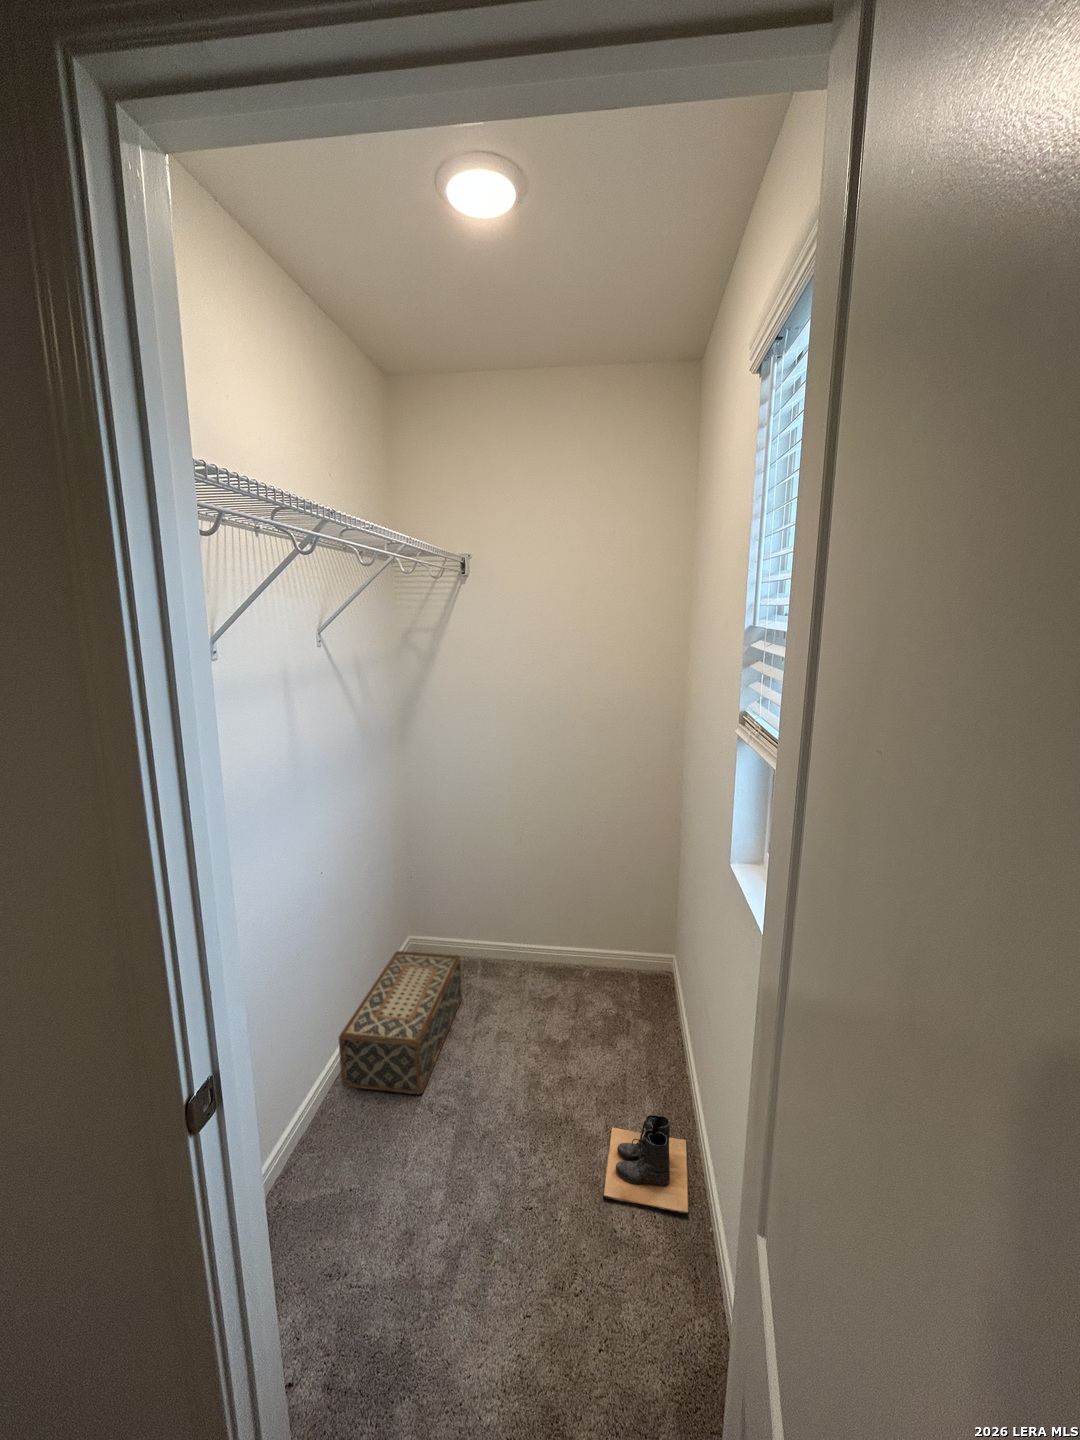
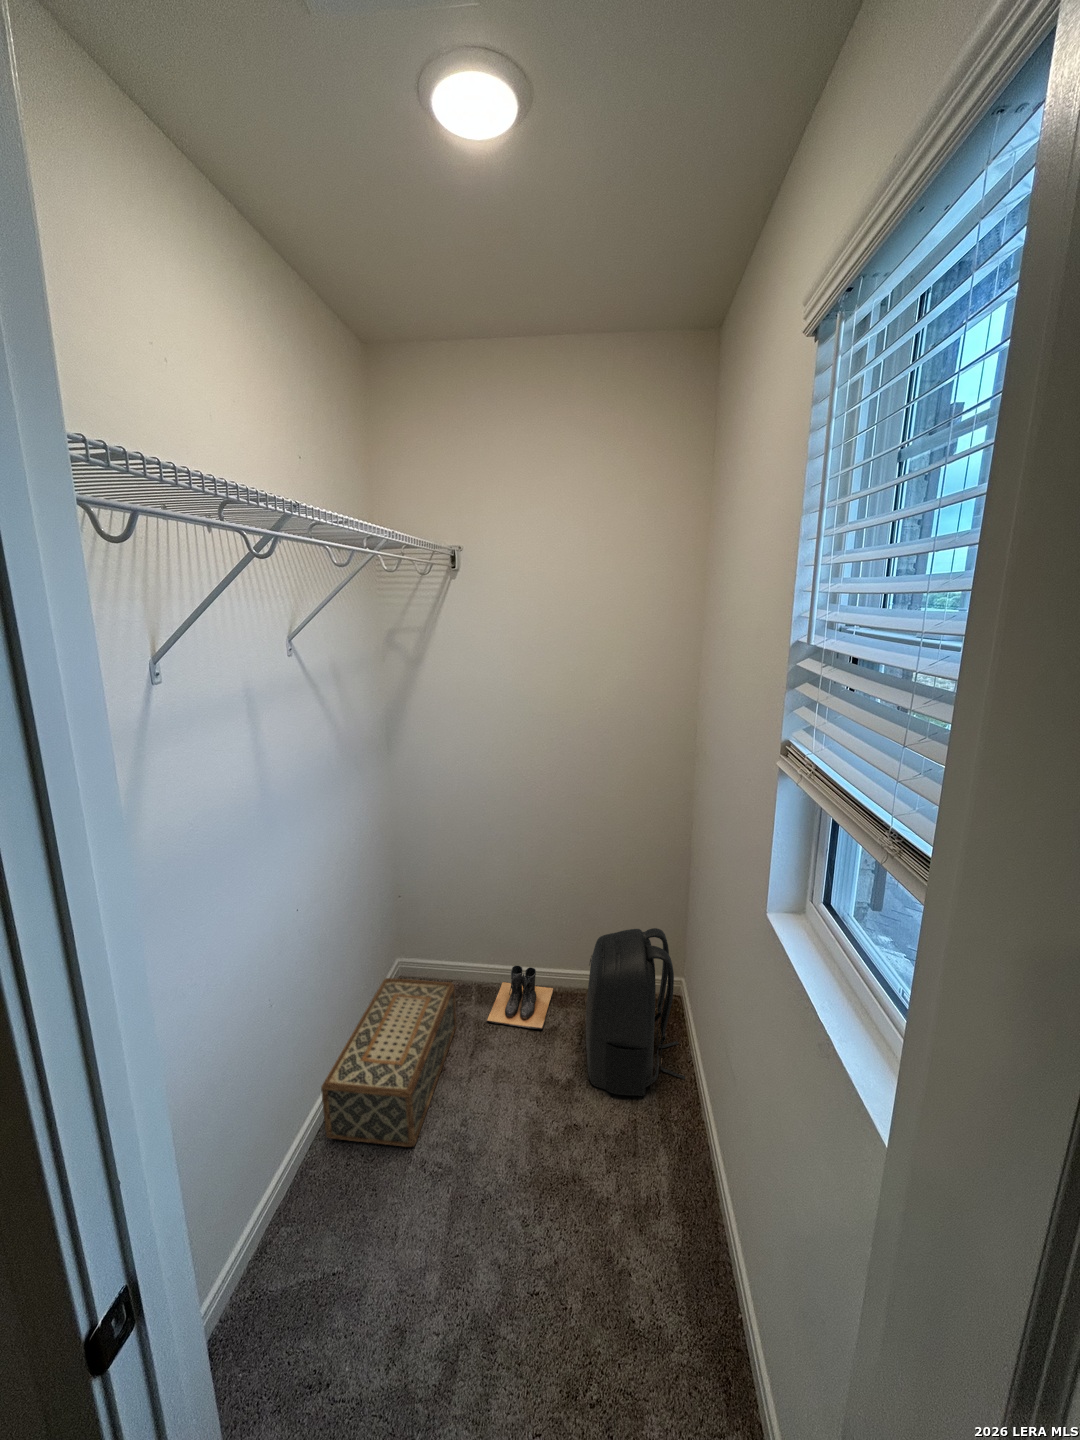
backpack: none [583,903,674,1057] -> present [586,928,685,1096]
boots: present [603,1115,689,1213] -> present [487,965,553,1029]

